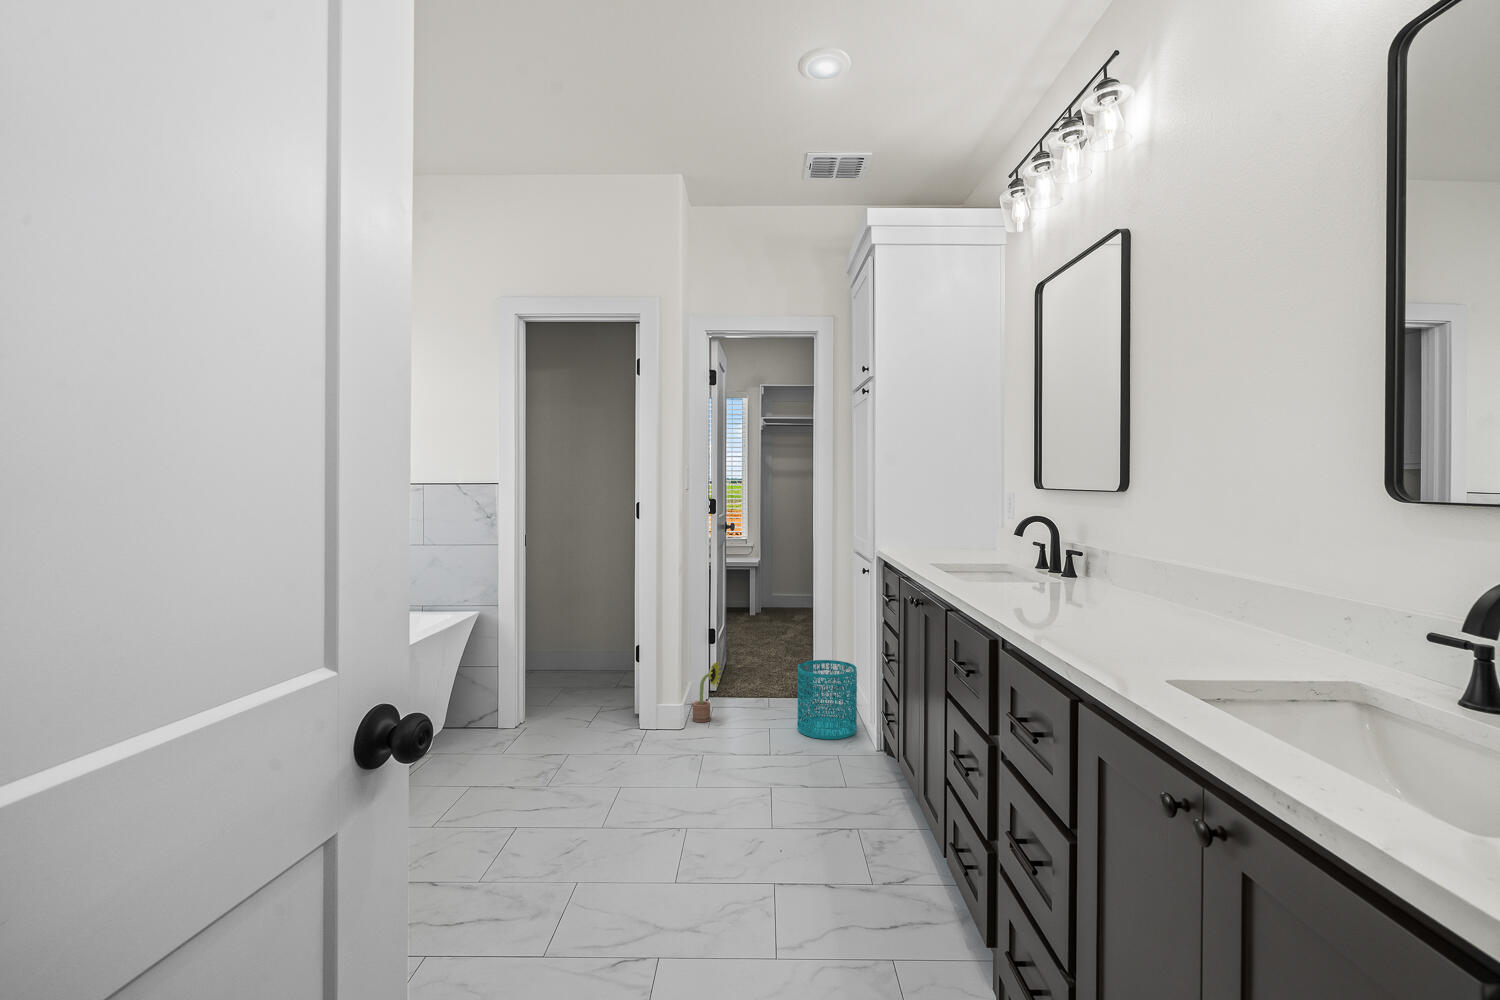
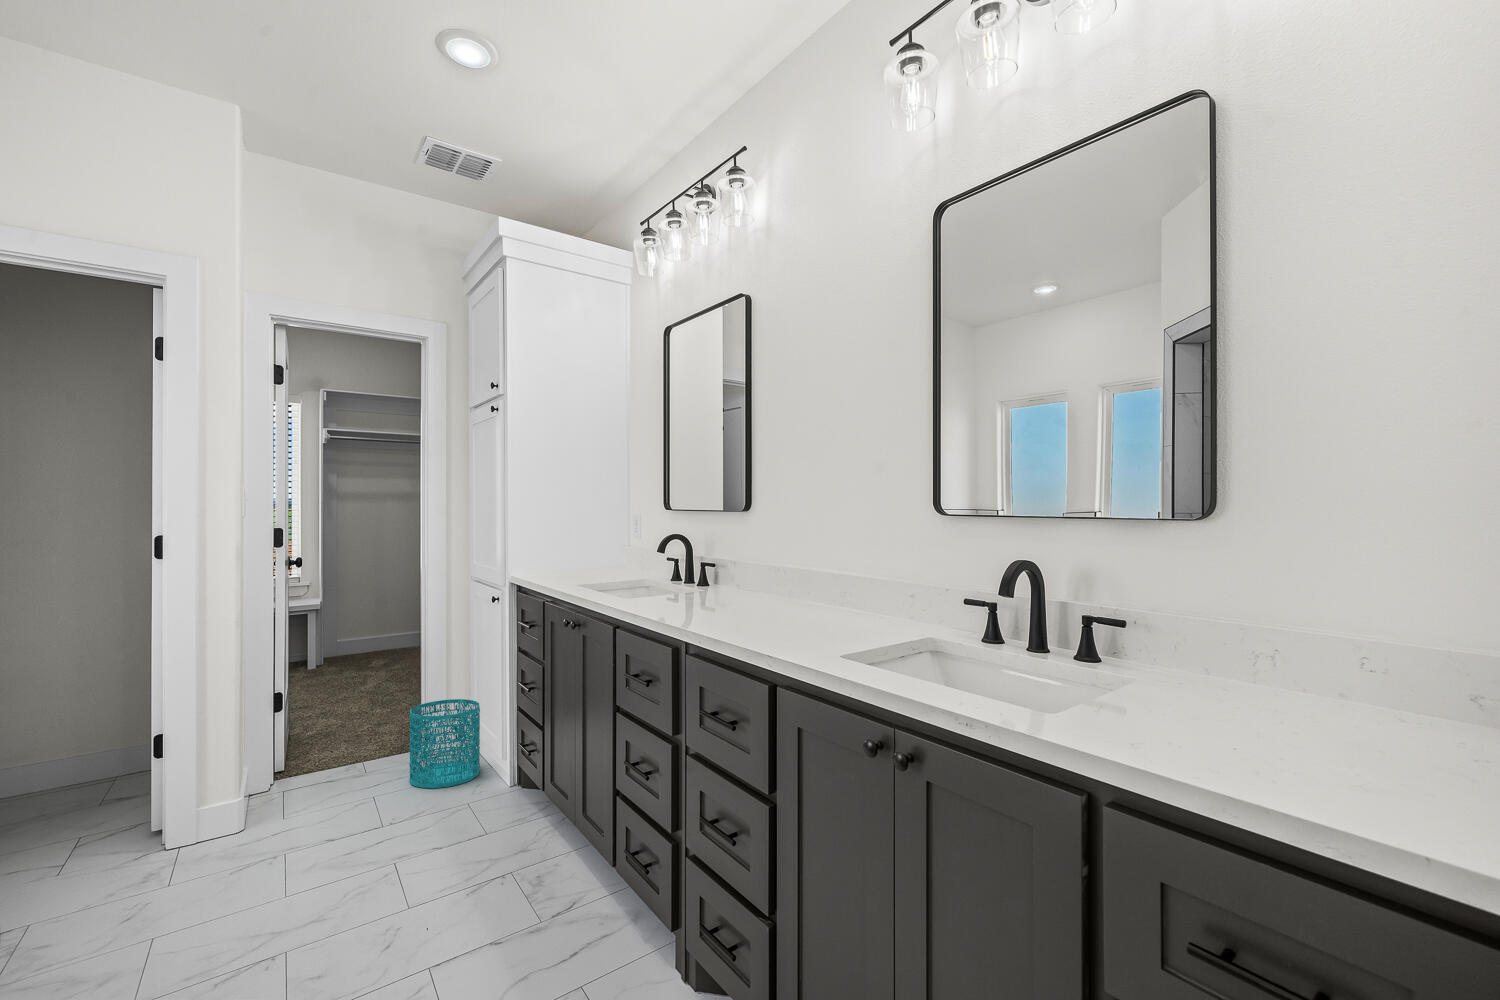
decorative plant: present [693,662,721,722] -> none [265,720,306,801]

